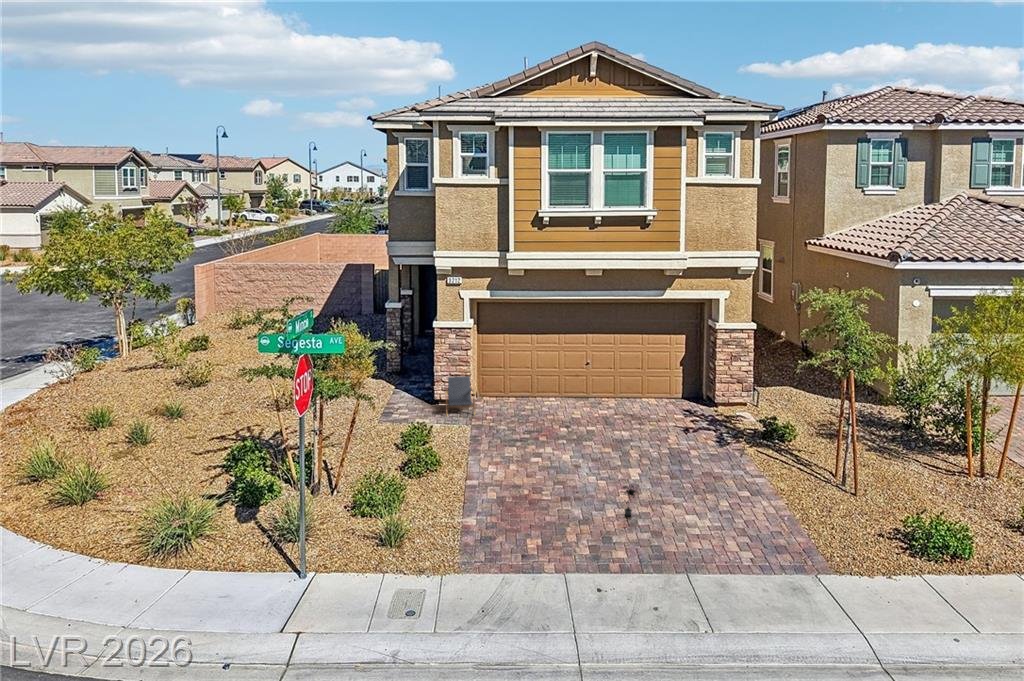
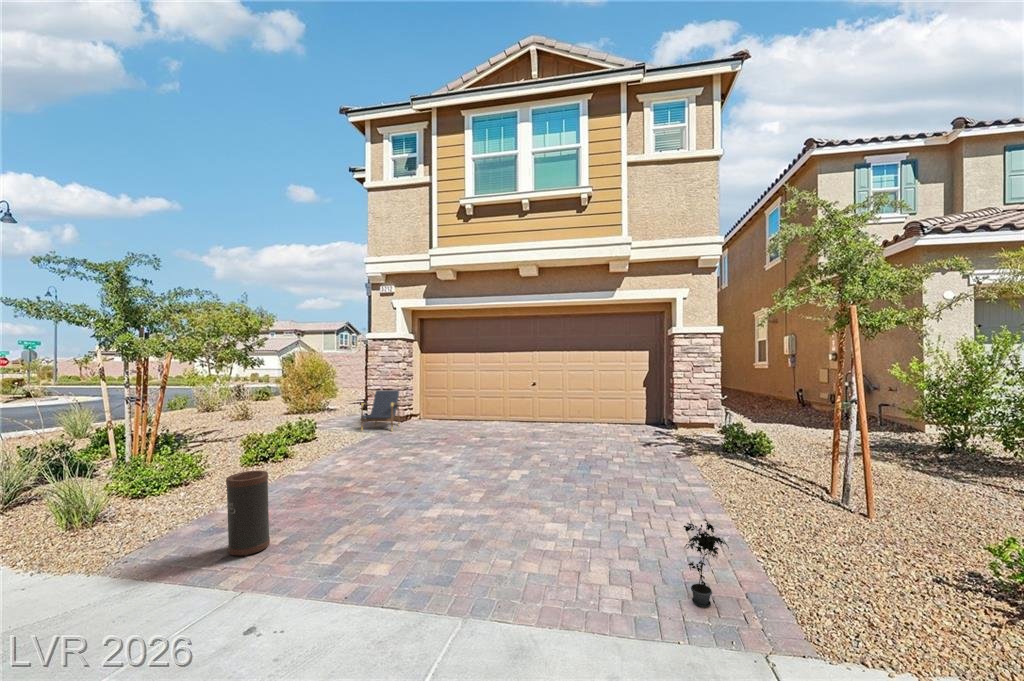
trash can: none [522,469,540,510] -> present [226,470,270,556]
potted plant: present [623,485,636,516] -> present [683,519,729,607]

